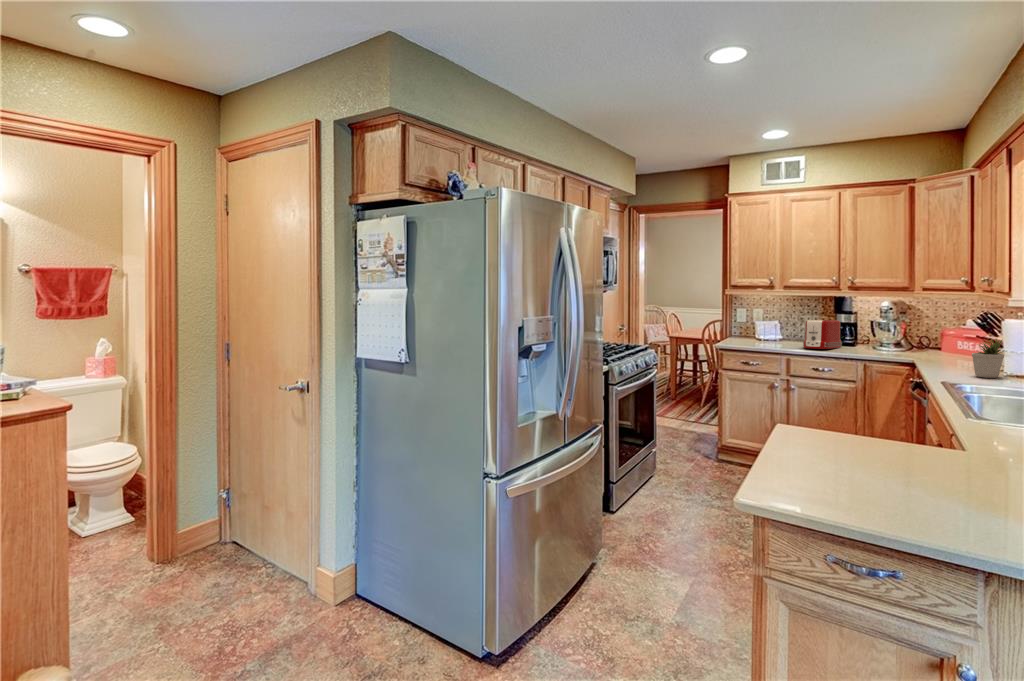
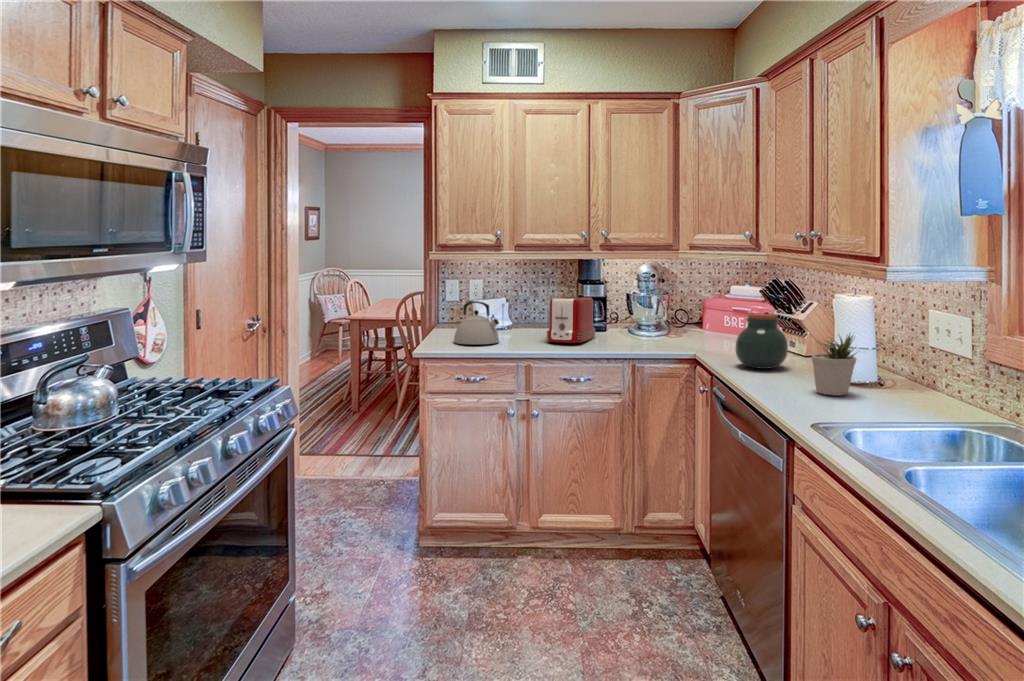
kettle: none [739,322,770,348] -> present [454,301,499,344]
jar: none [935,330,976,366] -> present [735,314,788,369]

